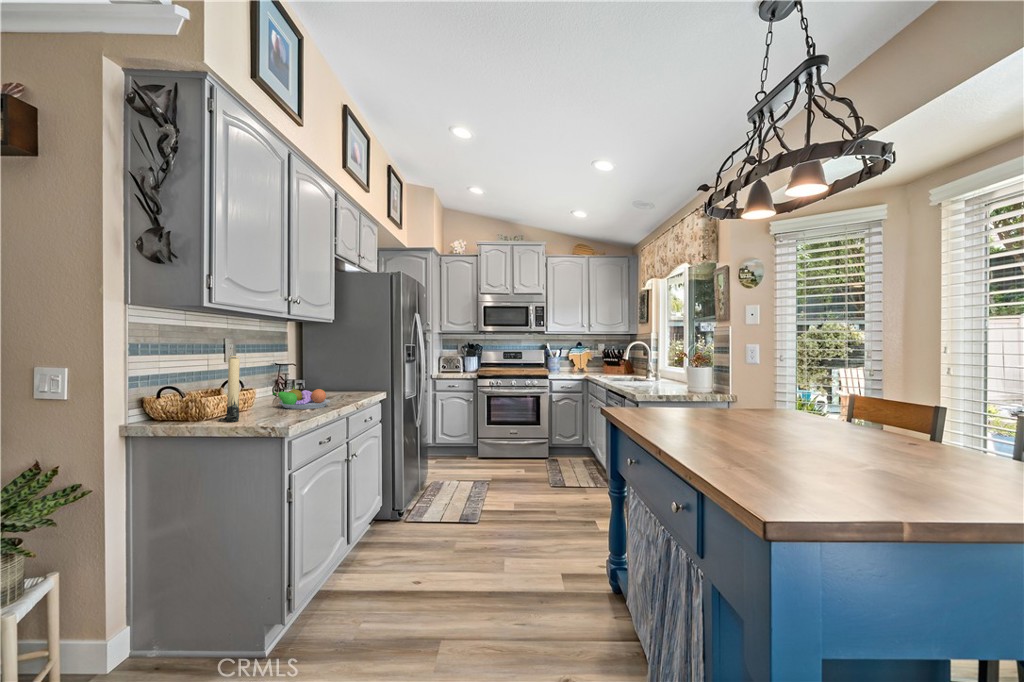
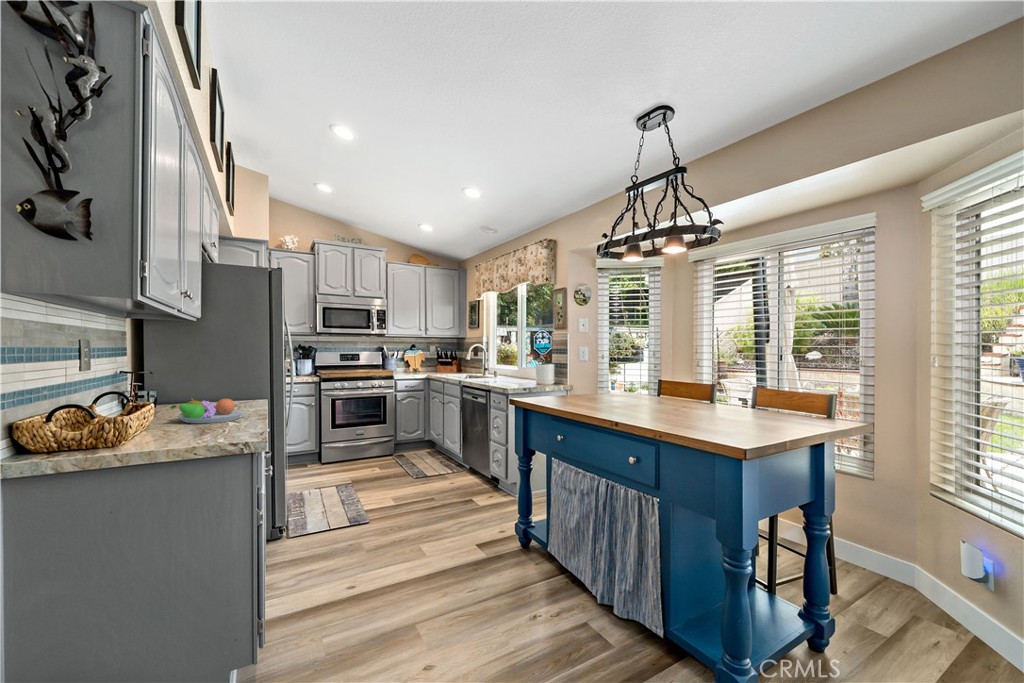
candle: present [219,356,240,422] -> none [145,361,177,444]

